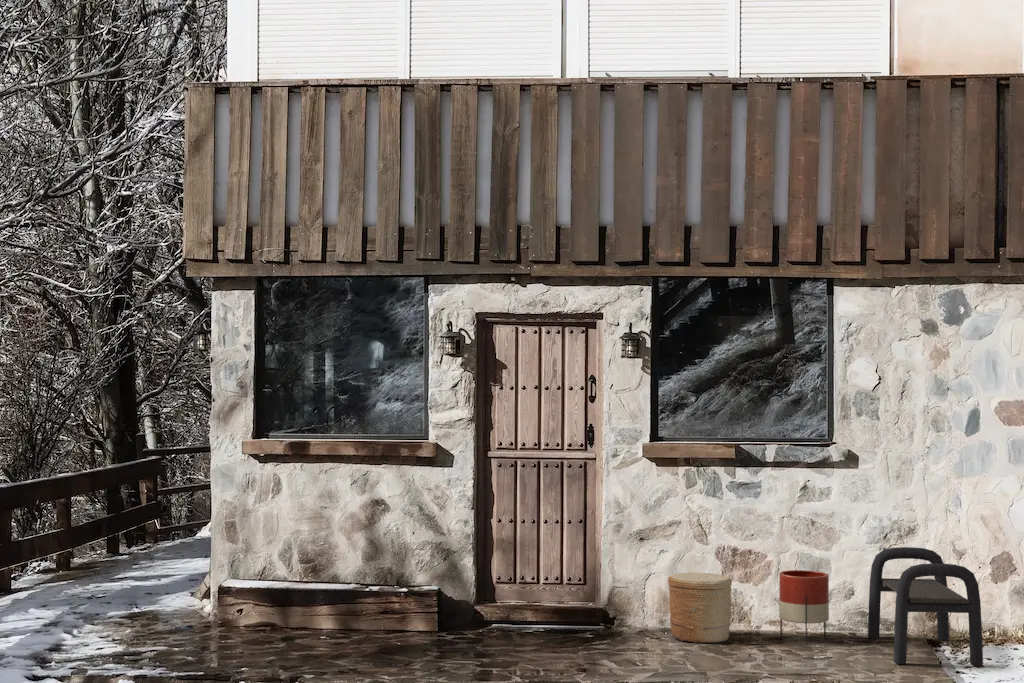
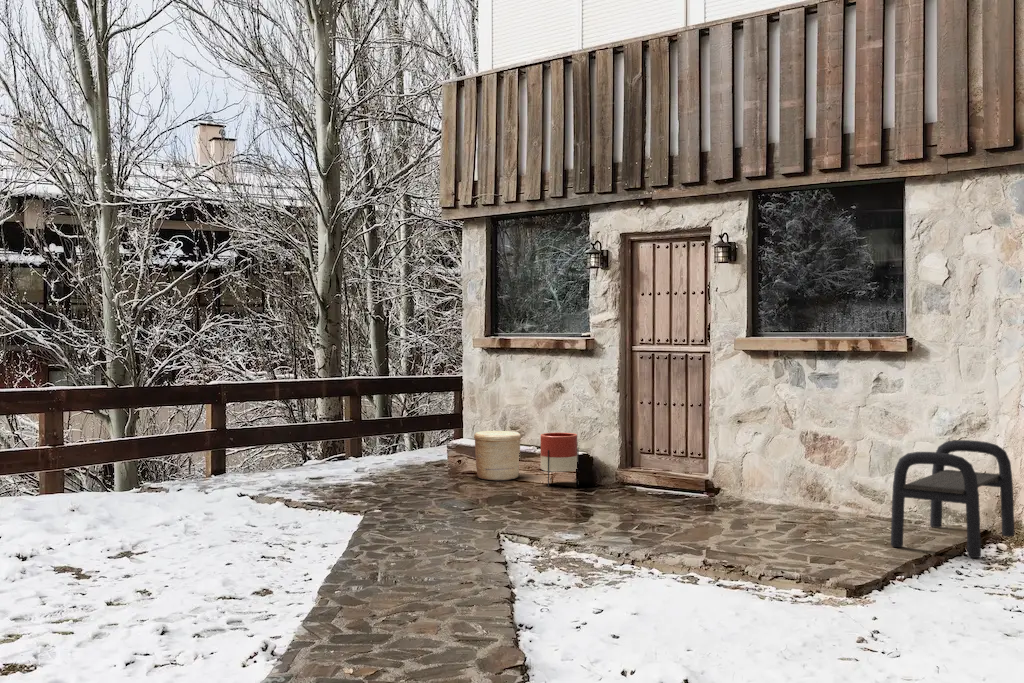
planter: present [779,570,829,644] -> present [540,433,579,487]
woven basket: present [668,573,732,643] -> present [474,431,521,480]

